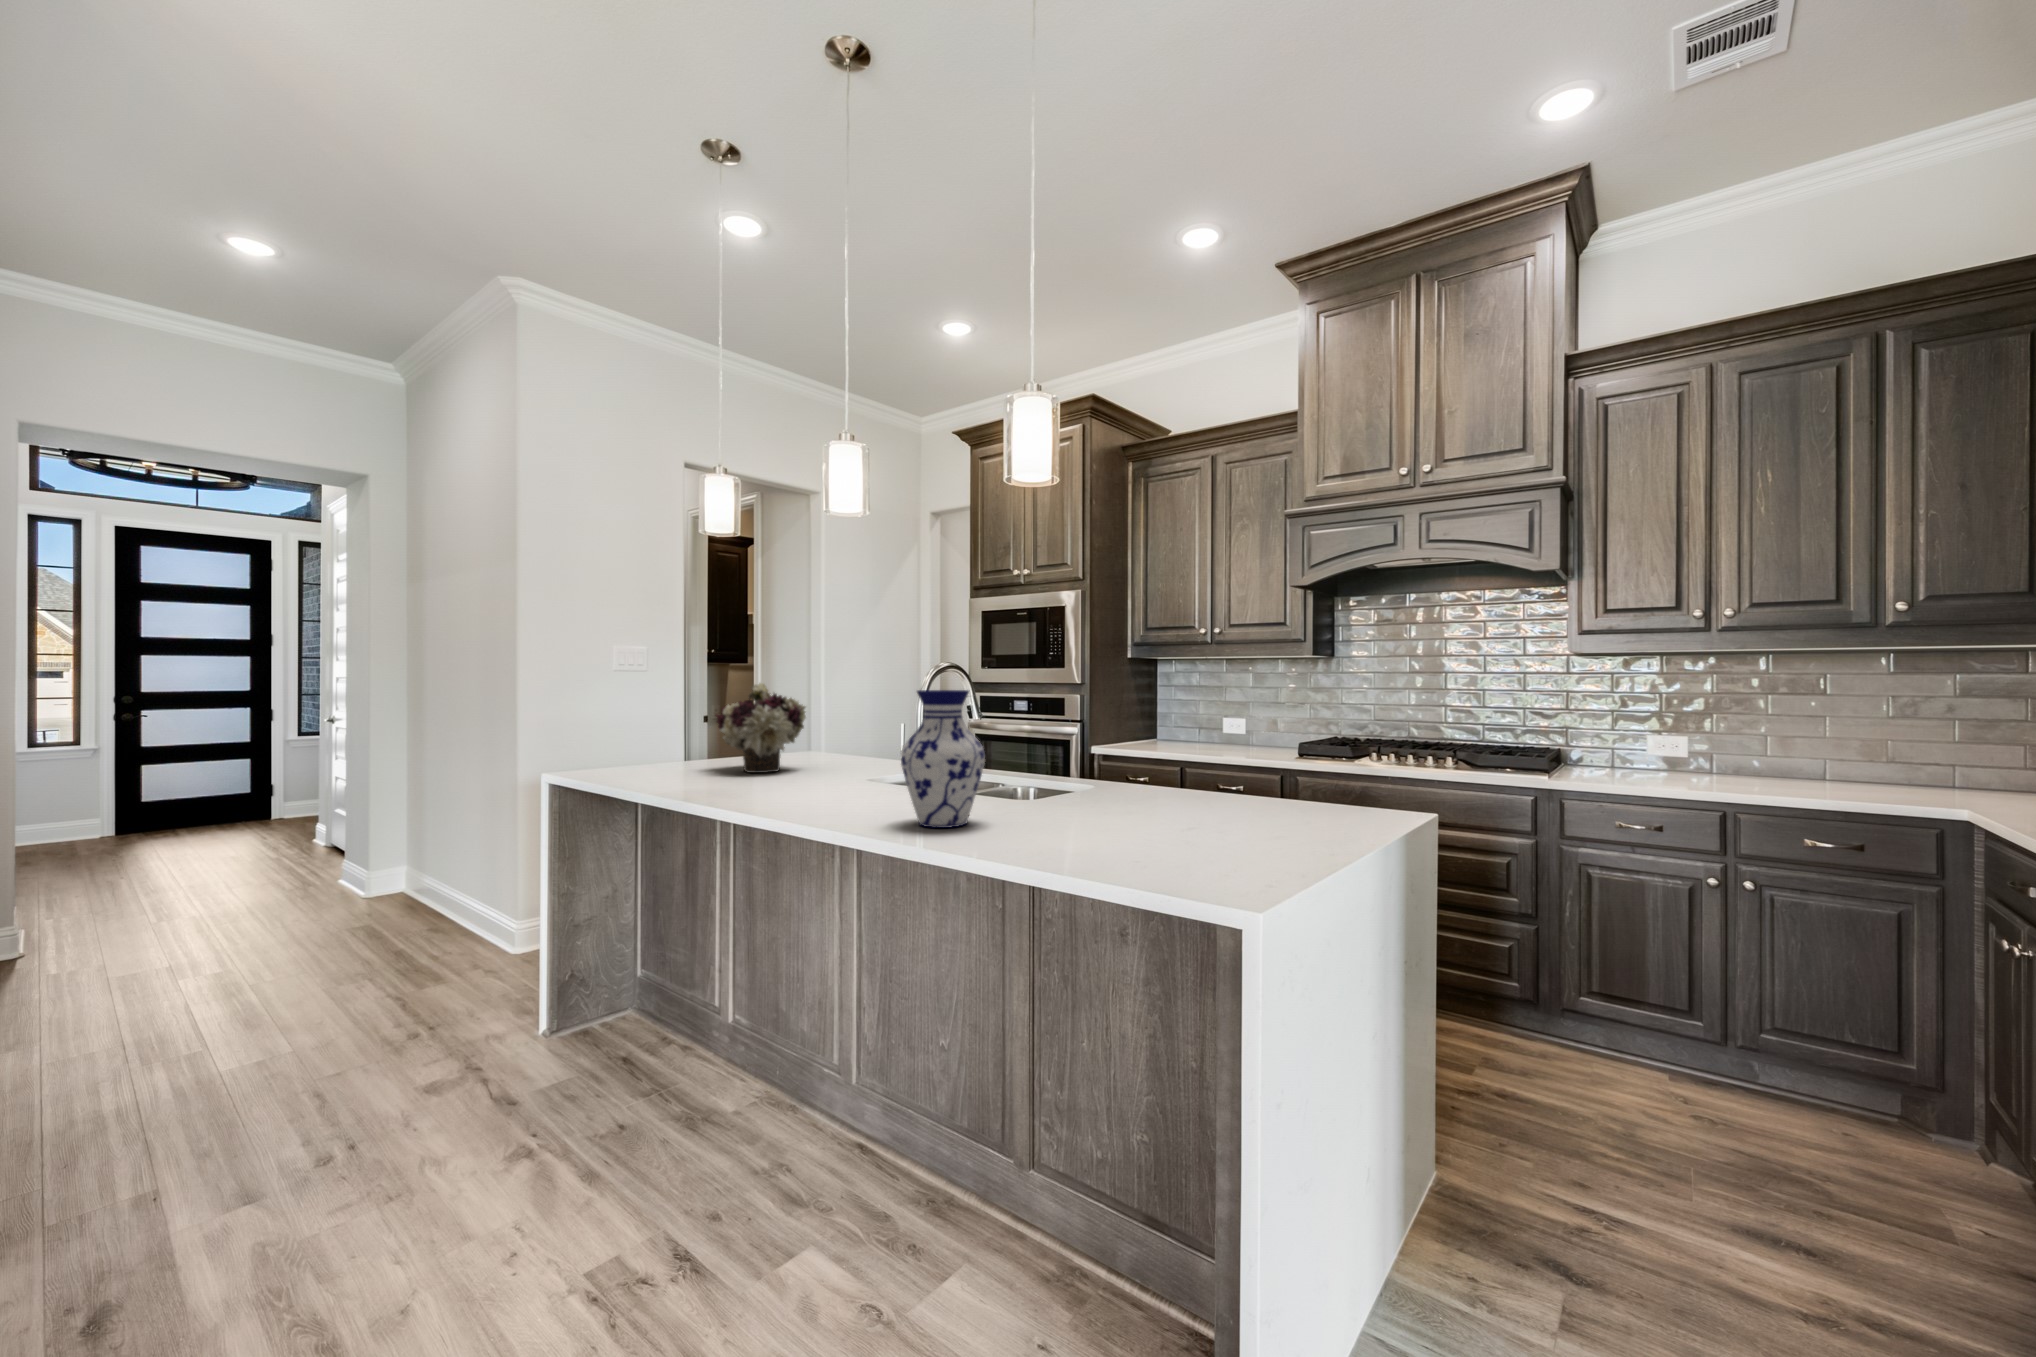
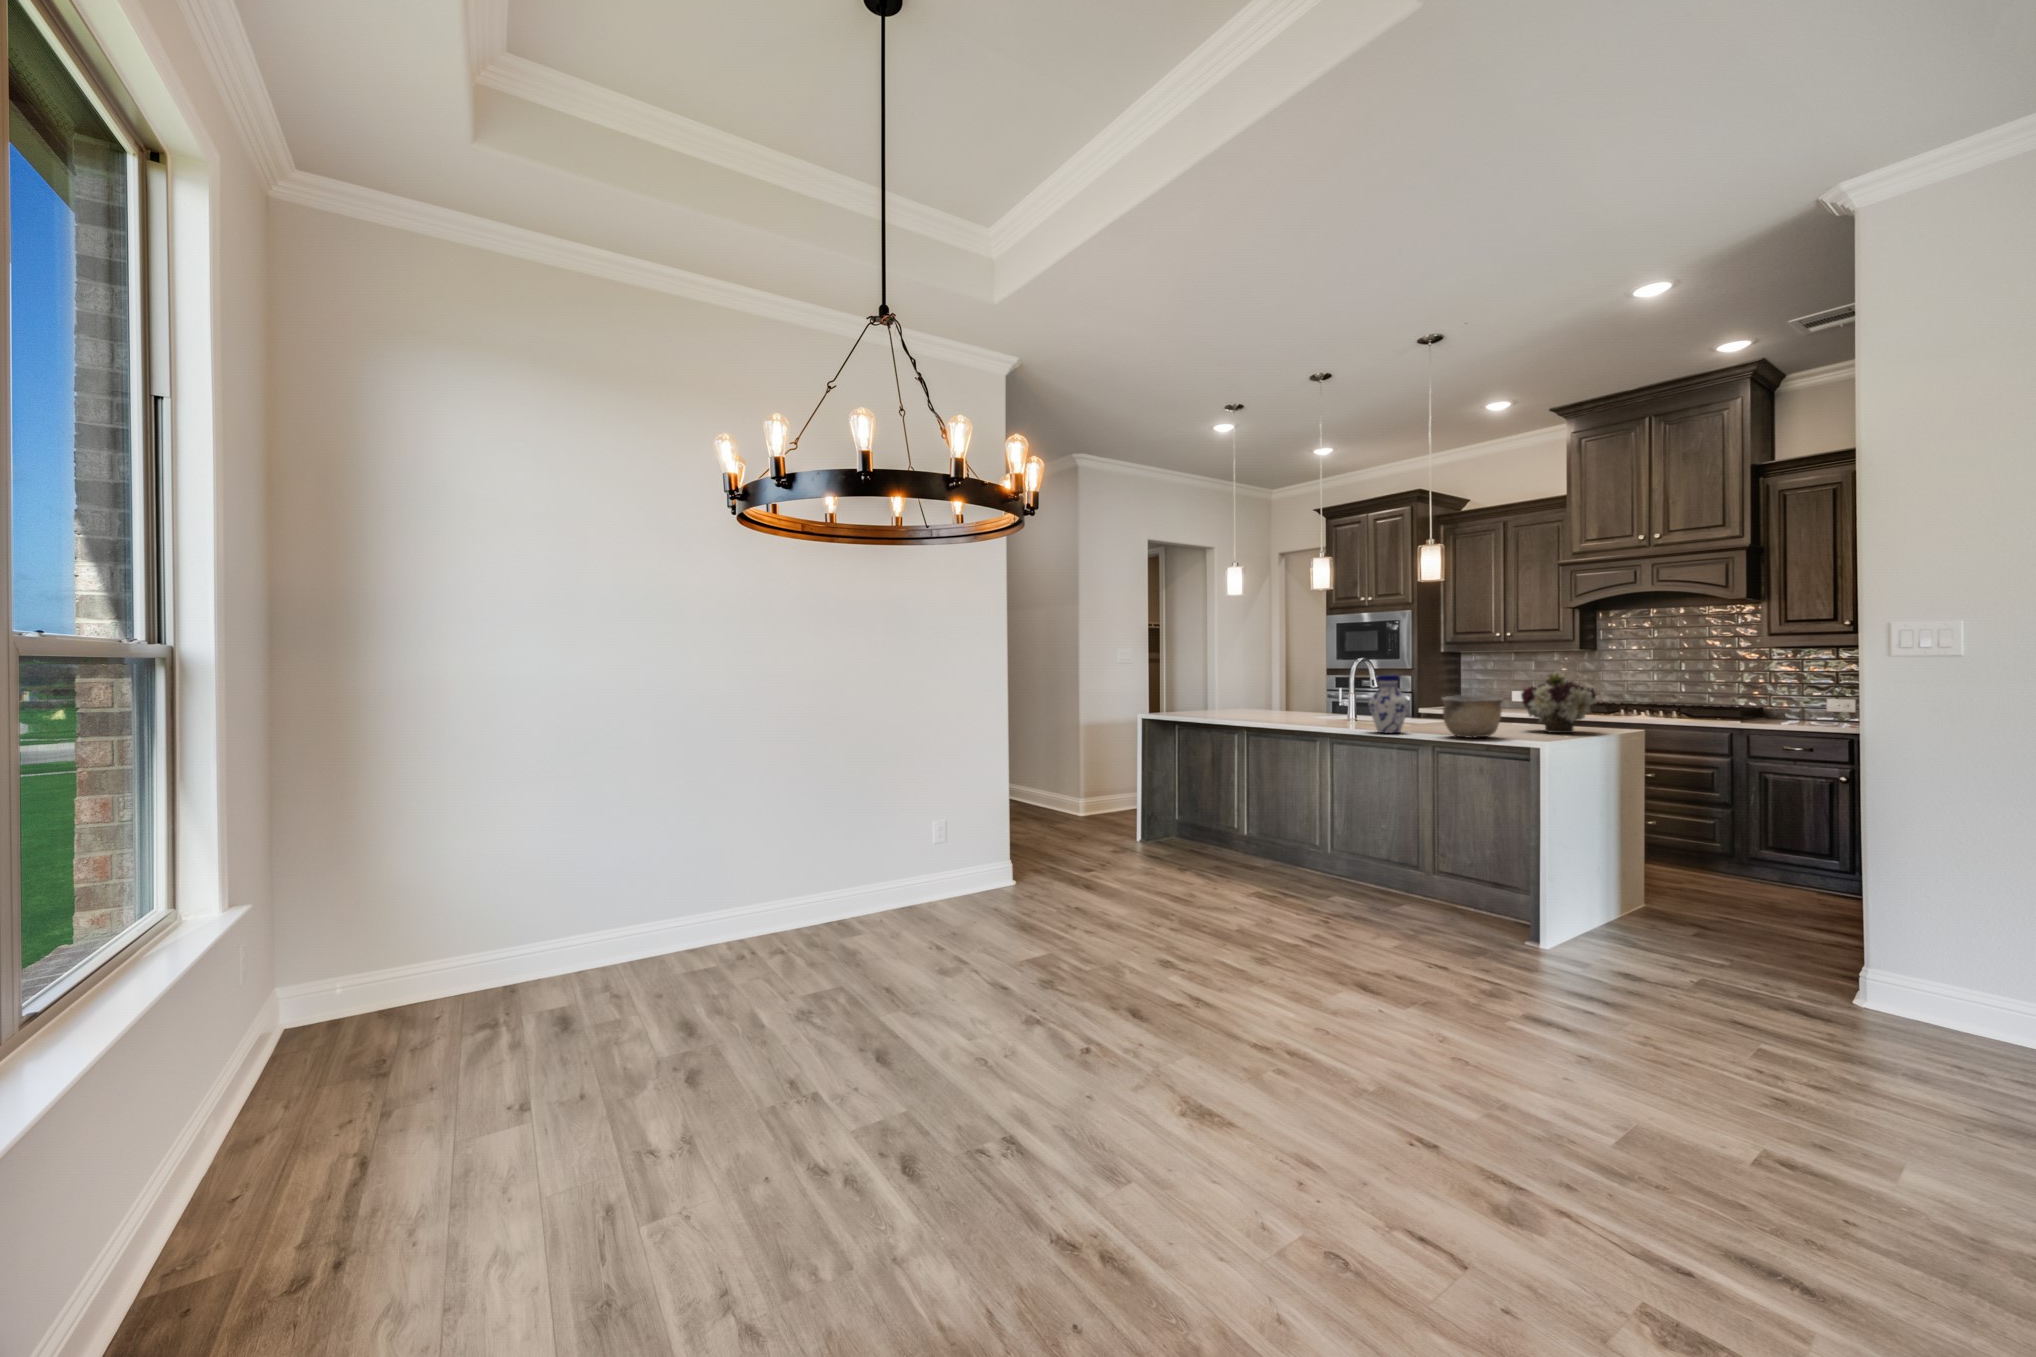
flower arrangement: present [717,683,806,773] -> present [1521,672,1596,733]
bowl: none [1035,739,1169,848] -> present [1442,695,1503,738]

